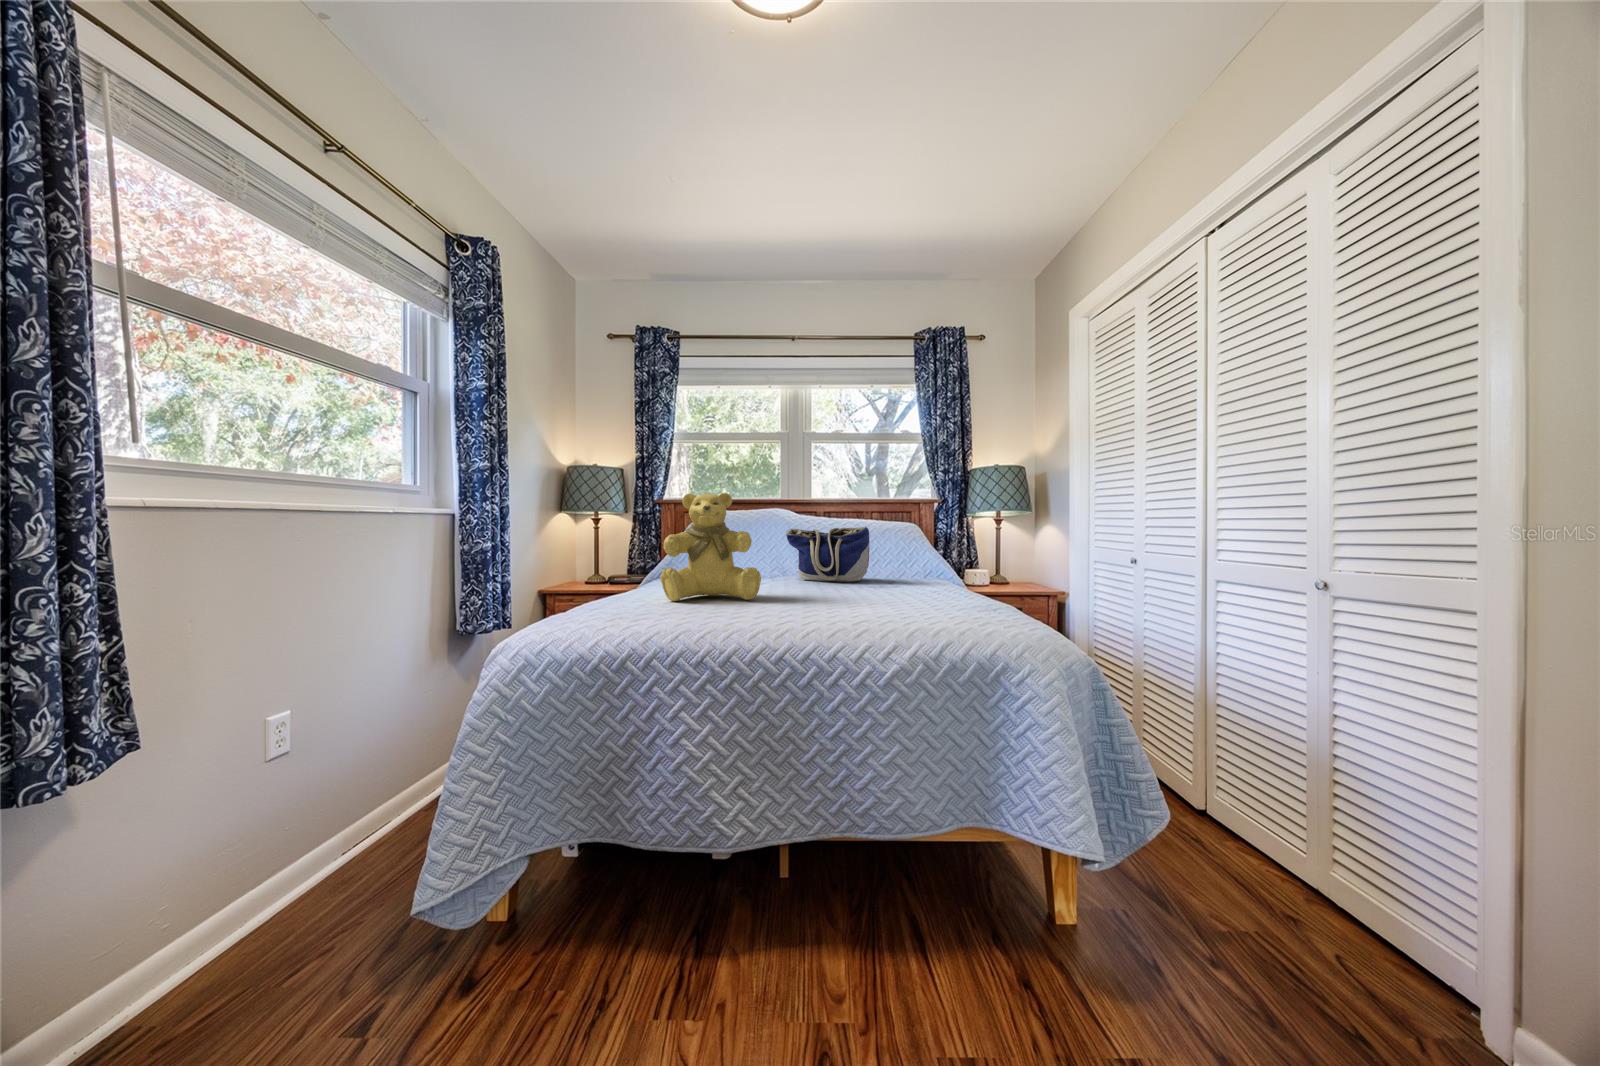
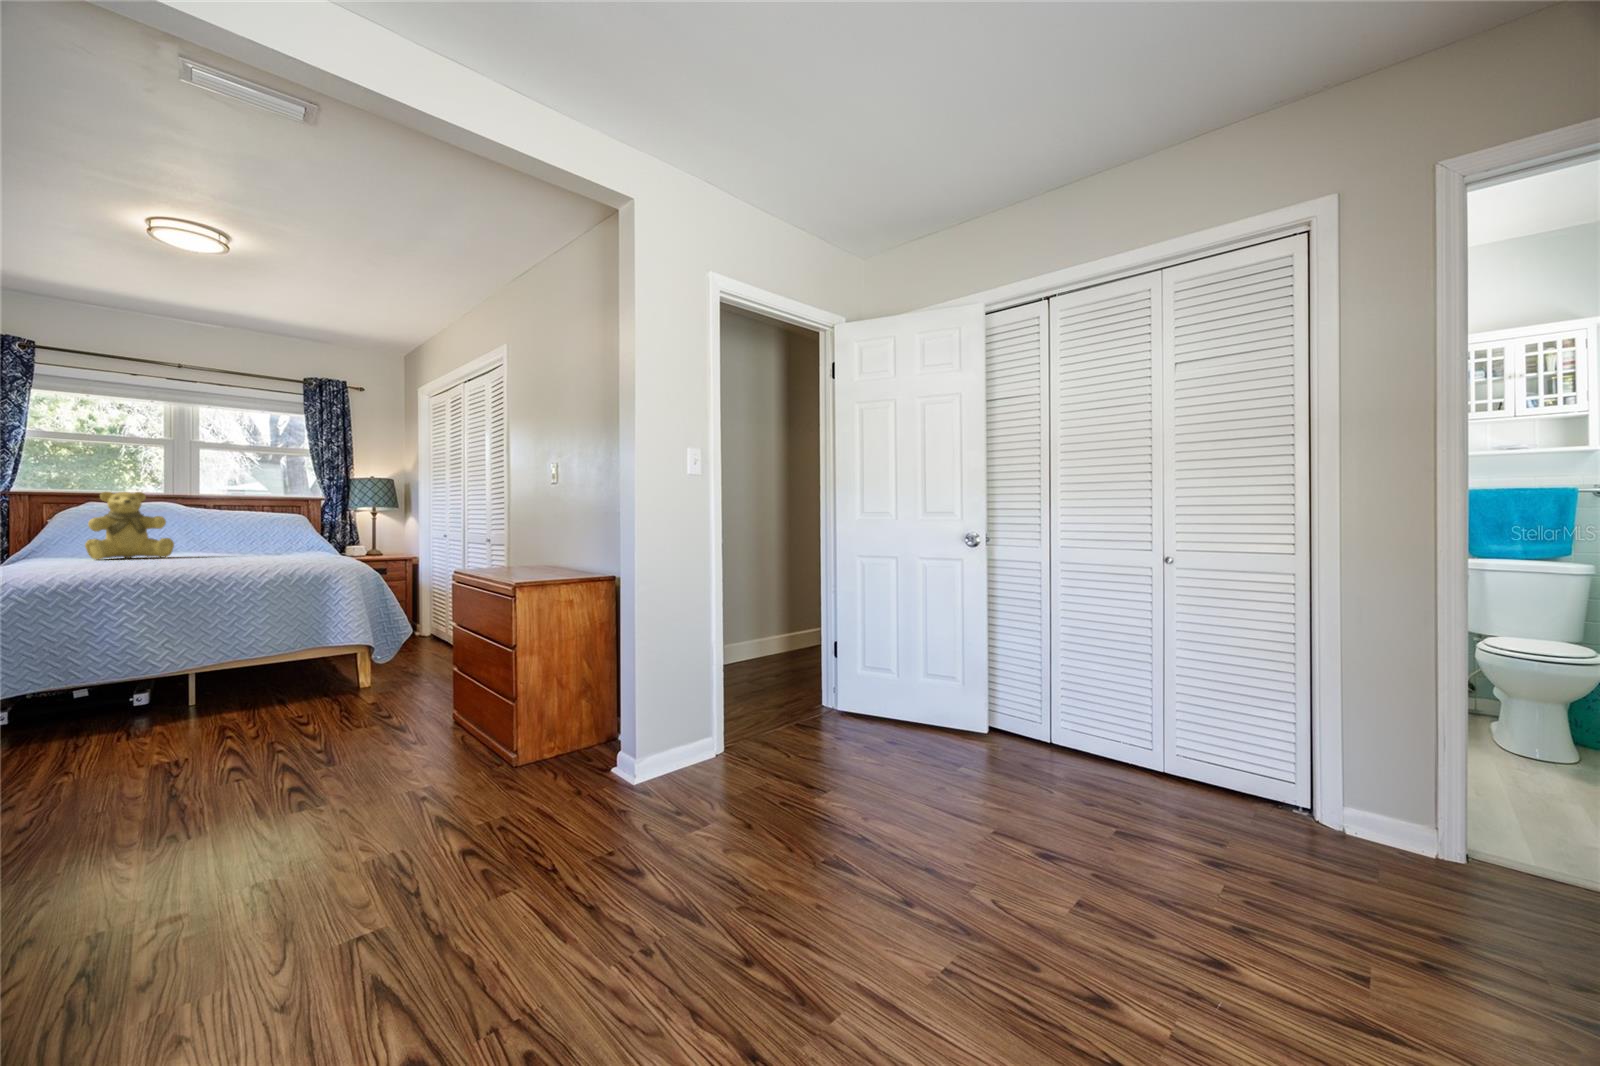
tote bag: present [786,526,870,582] -> none [184,515,260,552]

